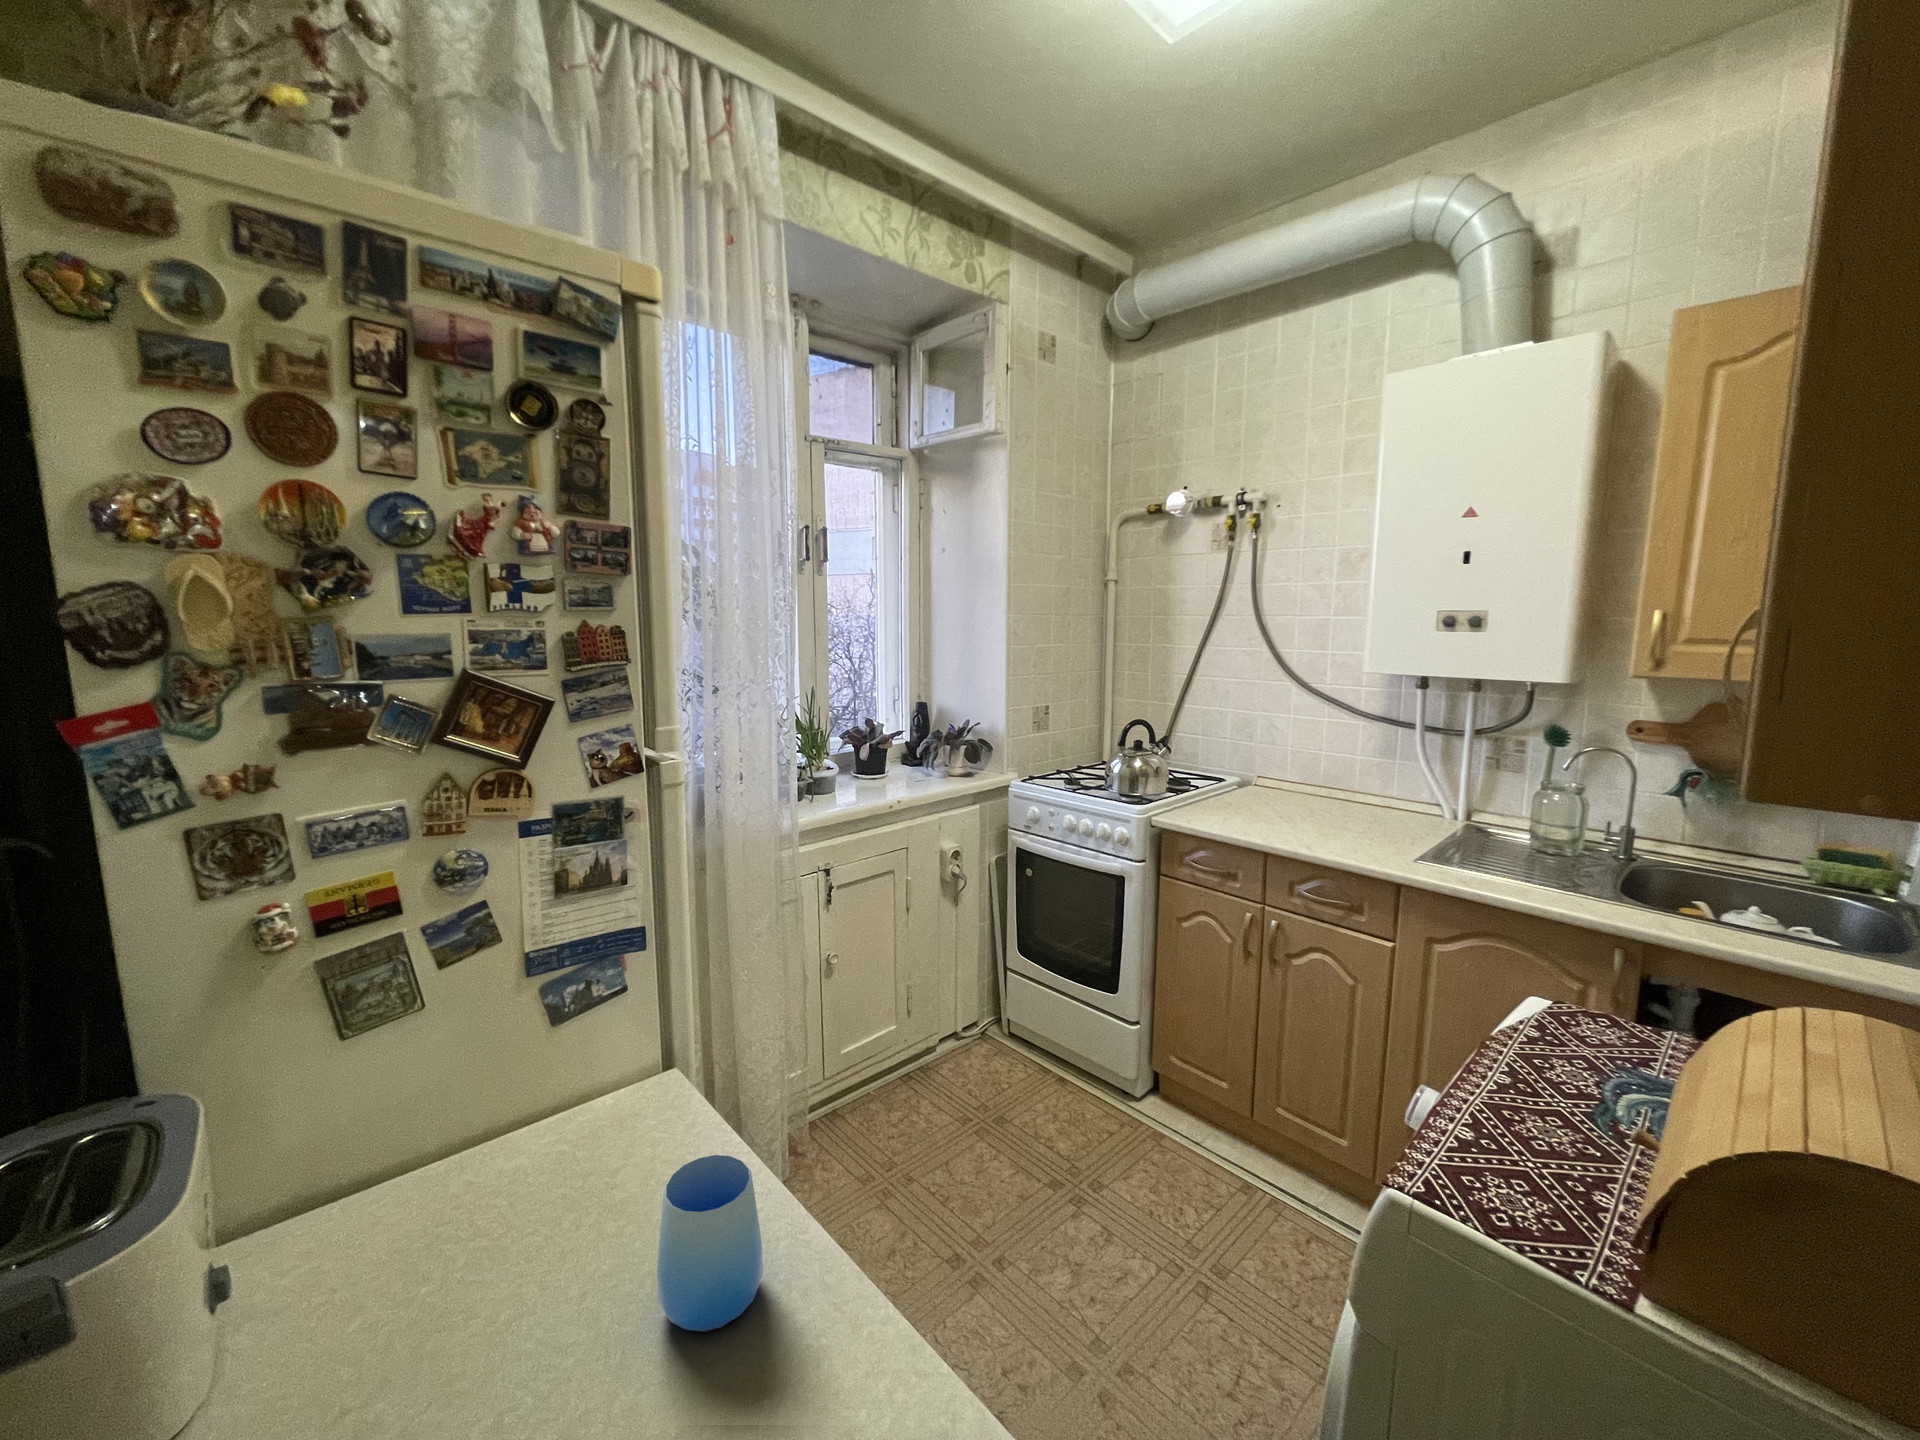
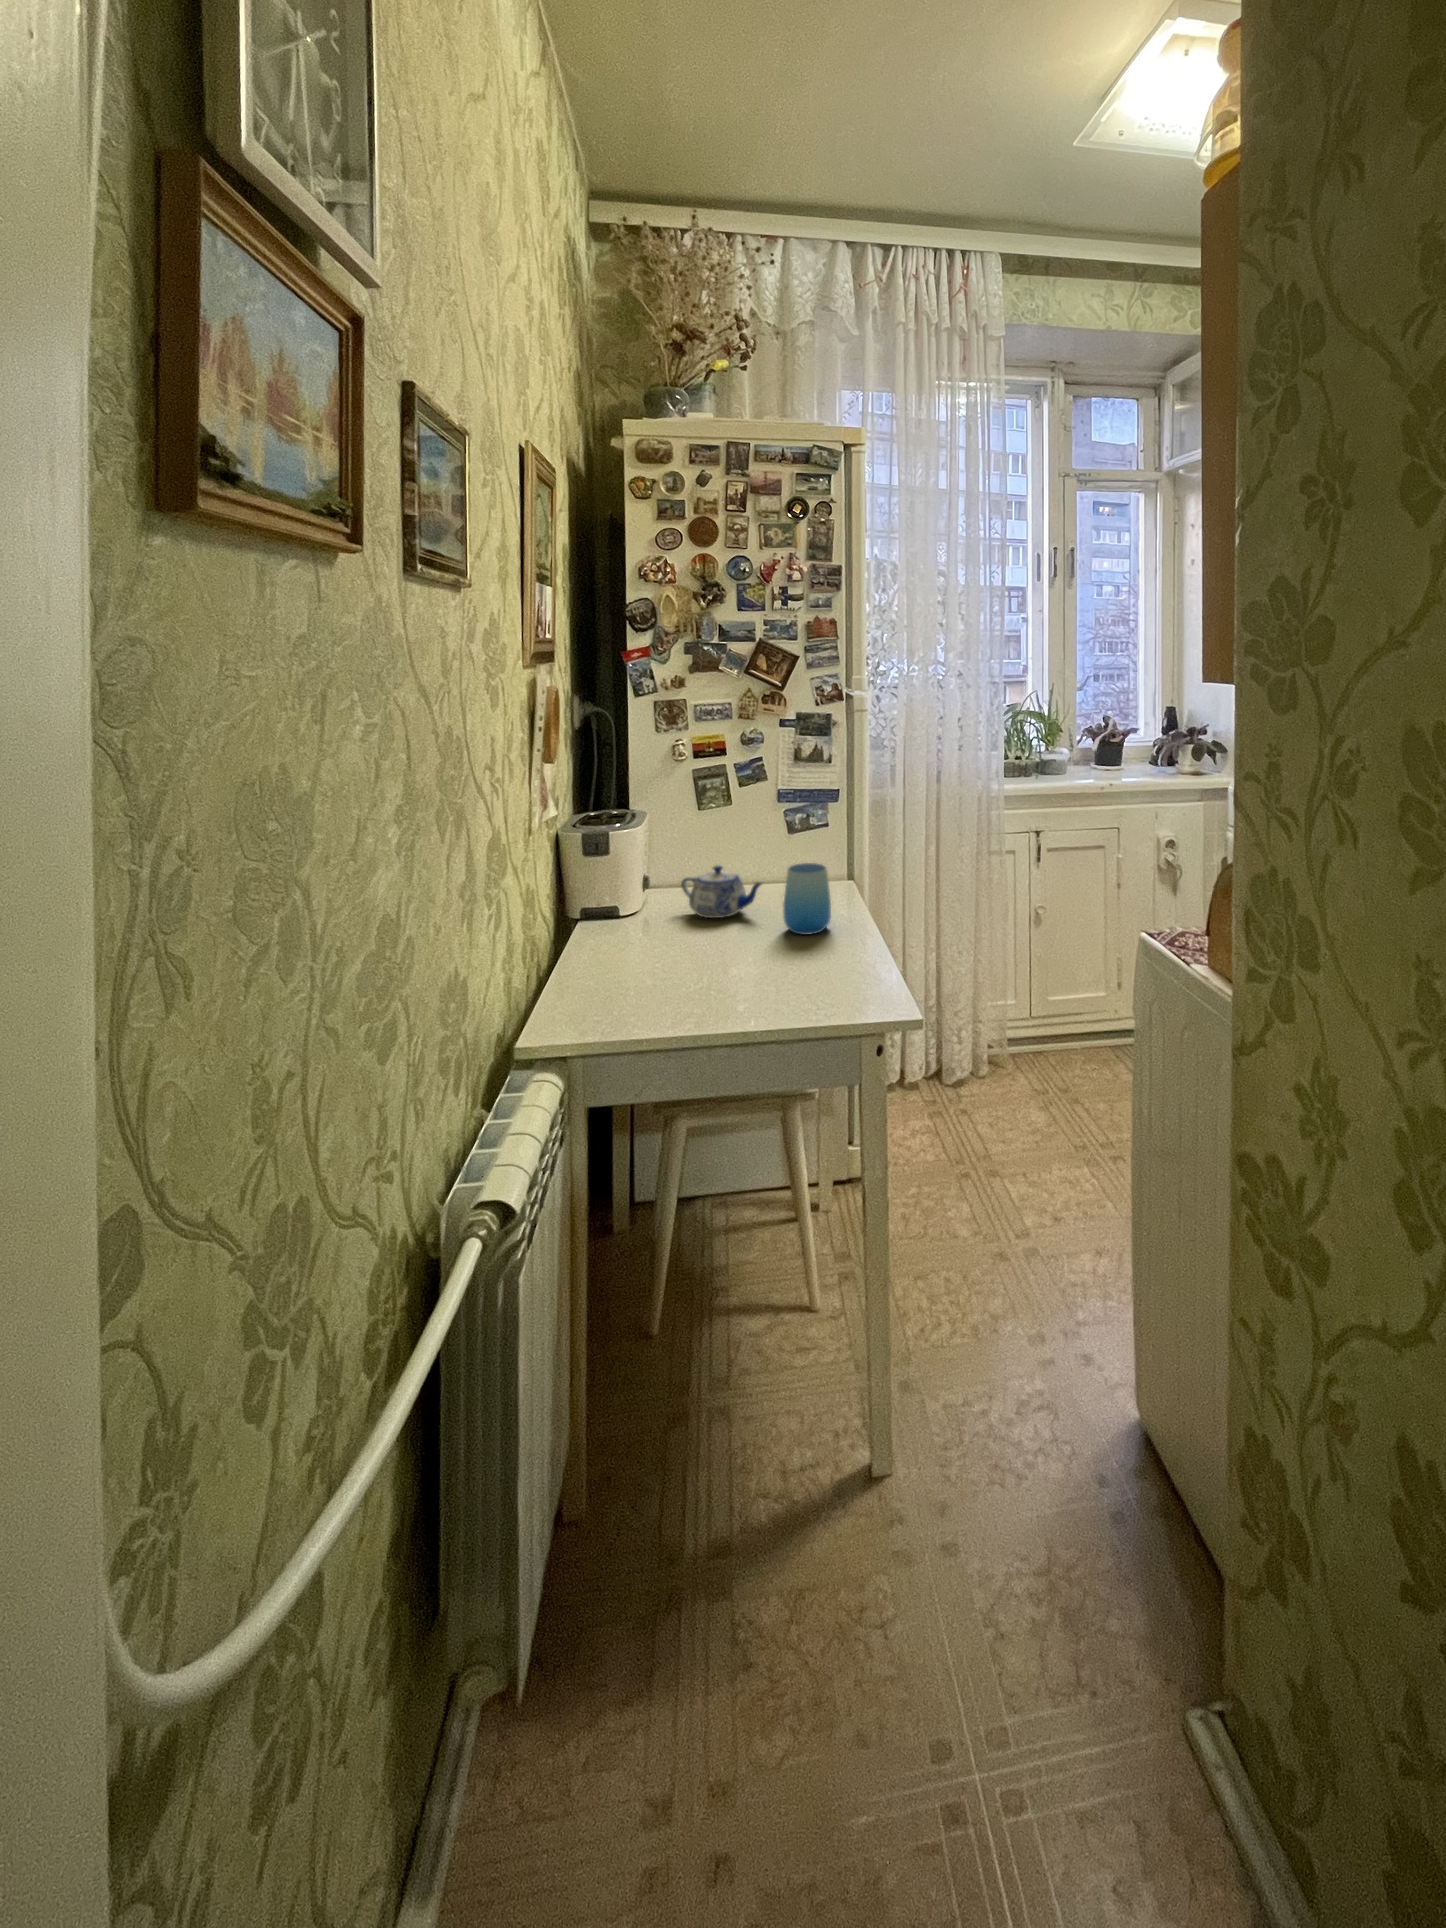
teapot: none [343,1196,579,1341] -> present [681,866,762,918]

